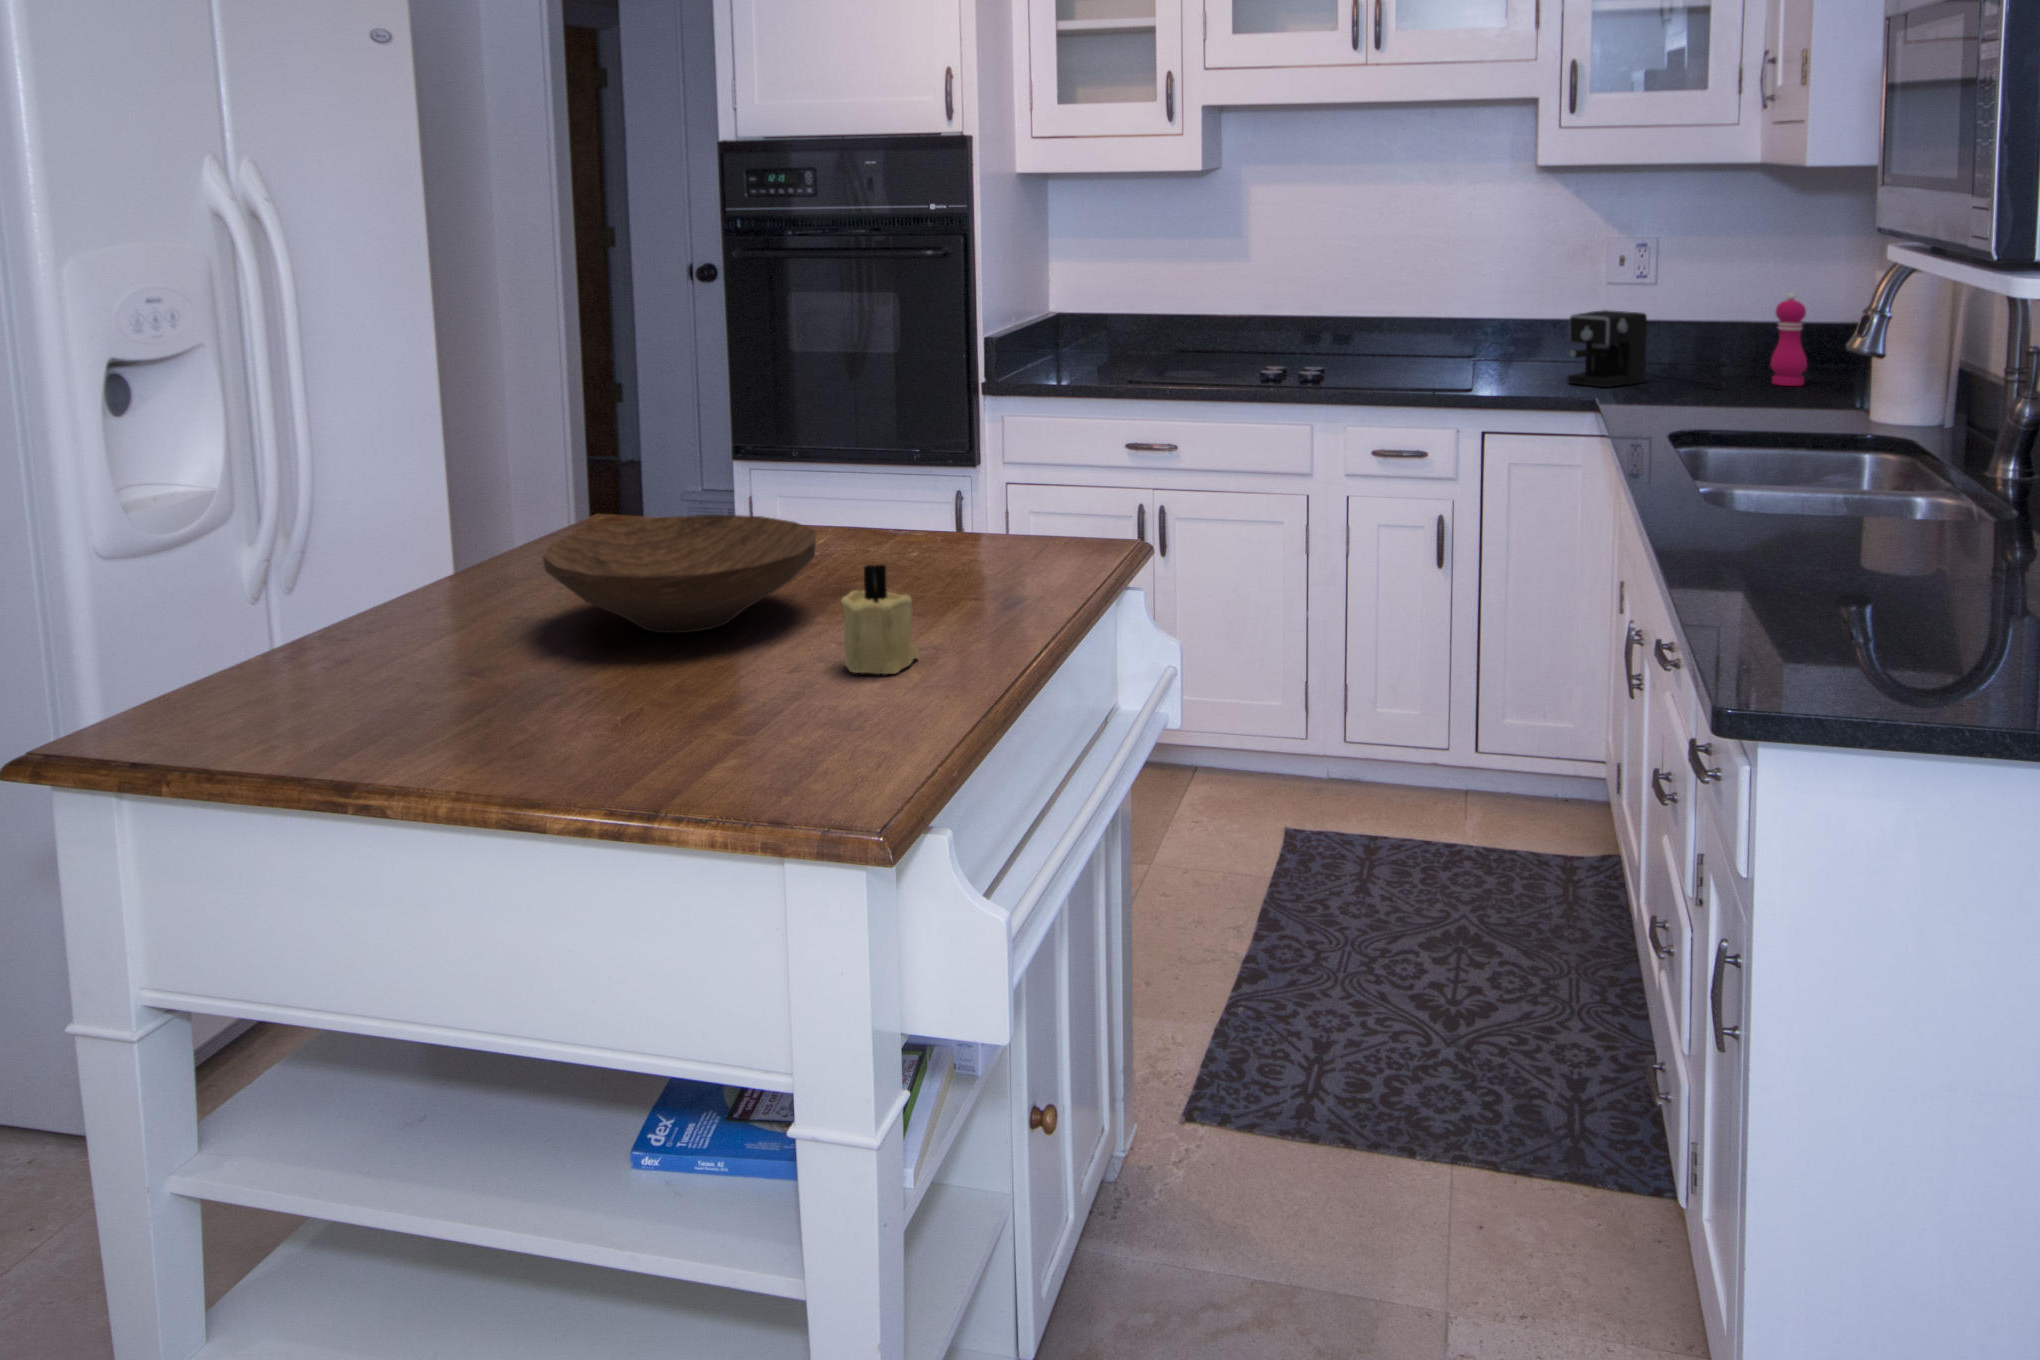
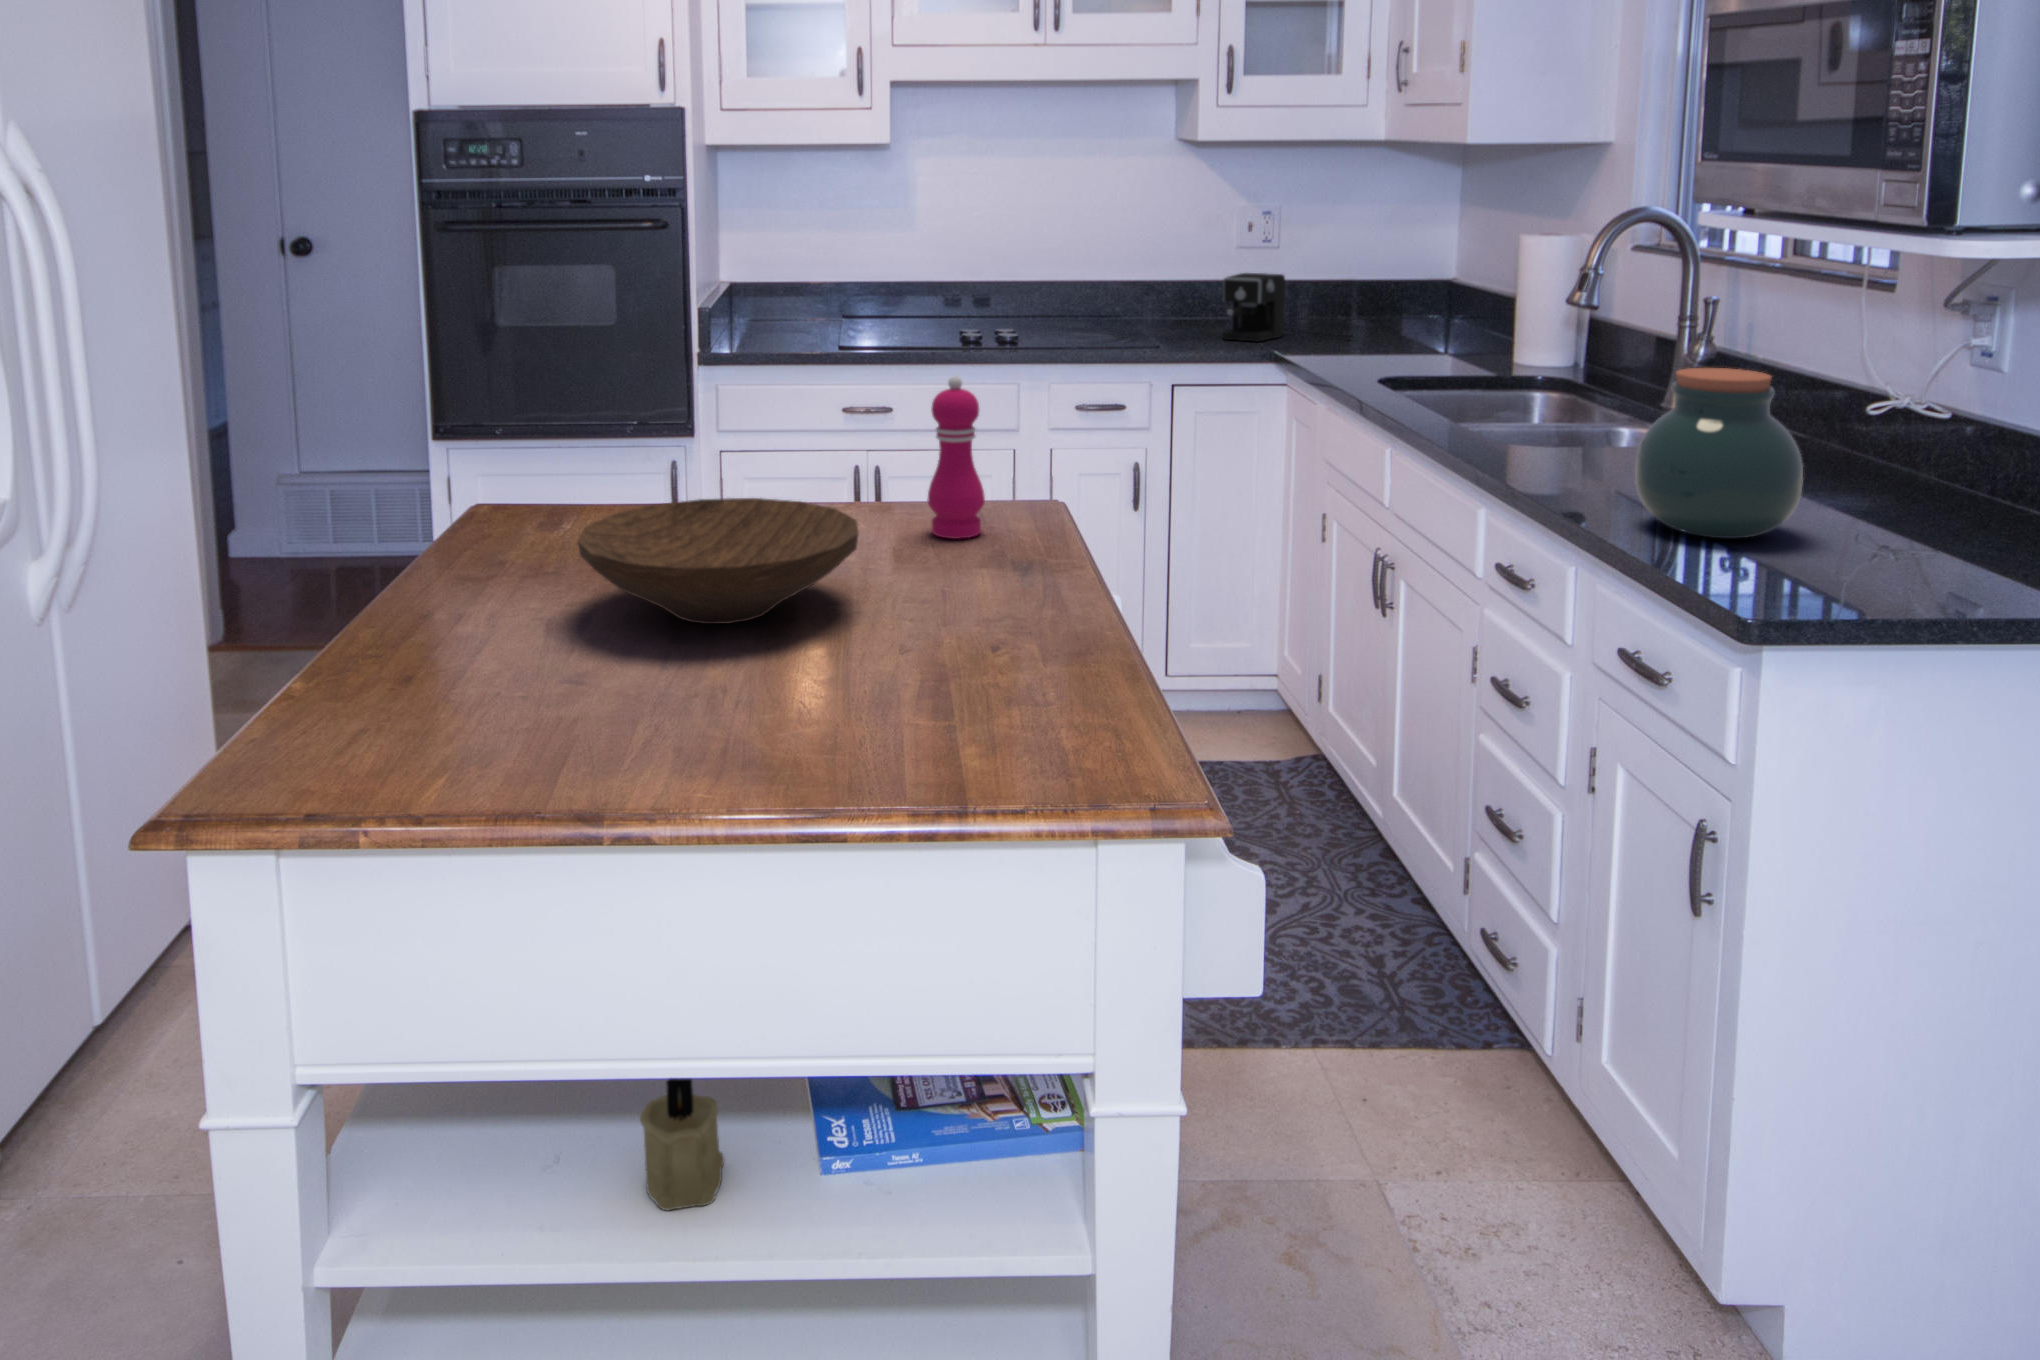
pepper mill: present [1771,293,1807,386] -> present [927,376,985,539]
jar: none [1749,430,1943,632] -> present [1635,368,1803,538]
candle: present [841,564,919,674] -> present [640,1079,724,1210]

